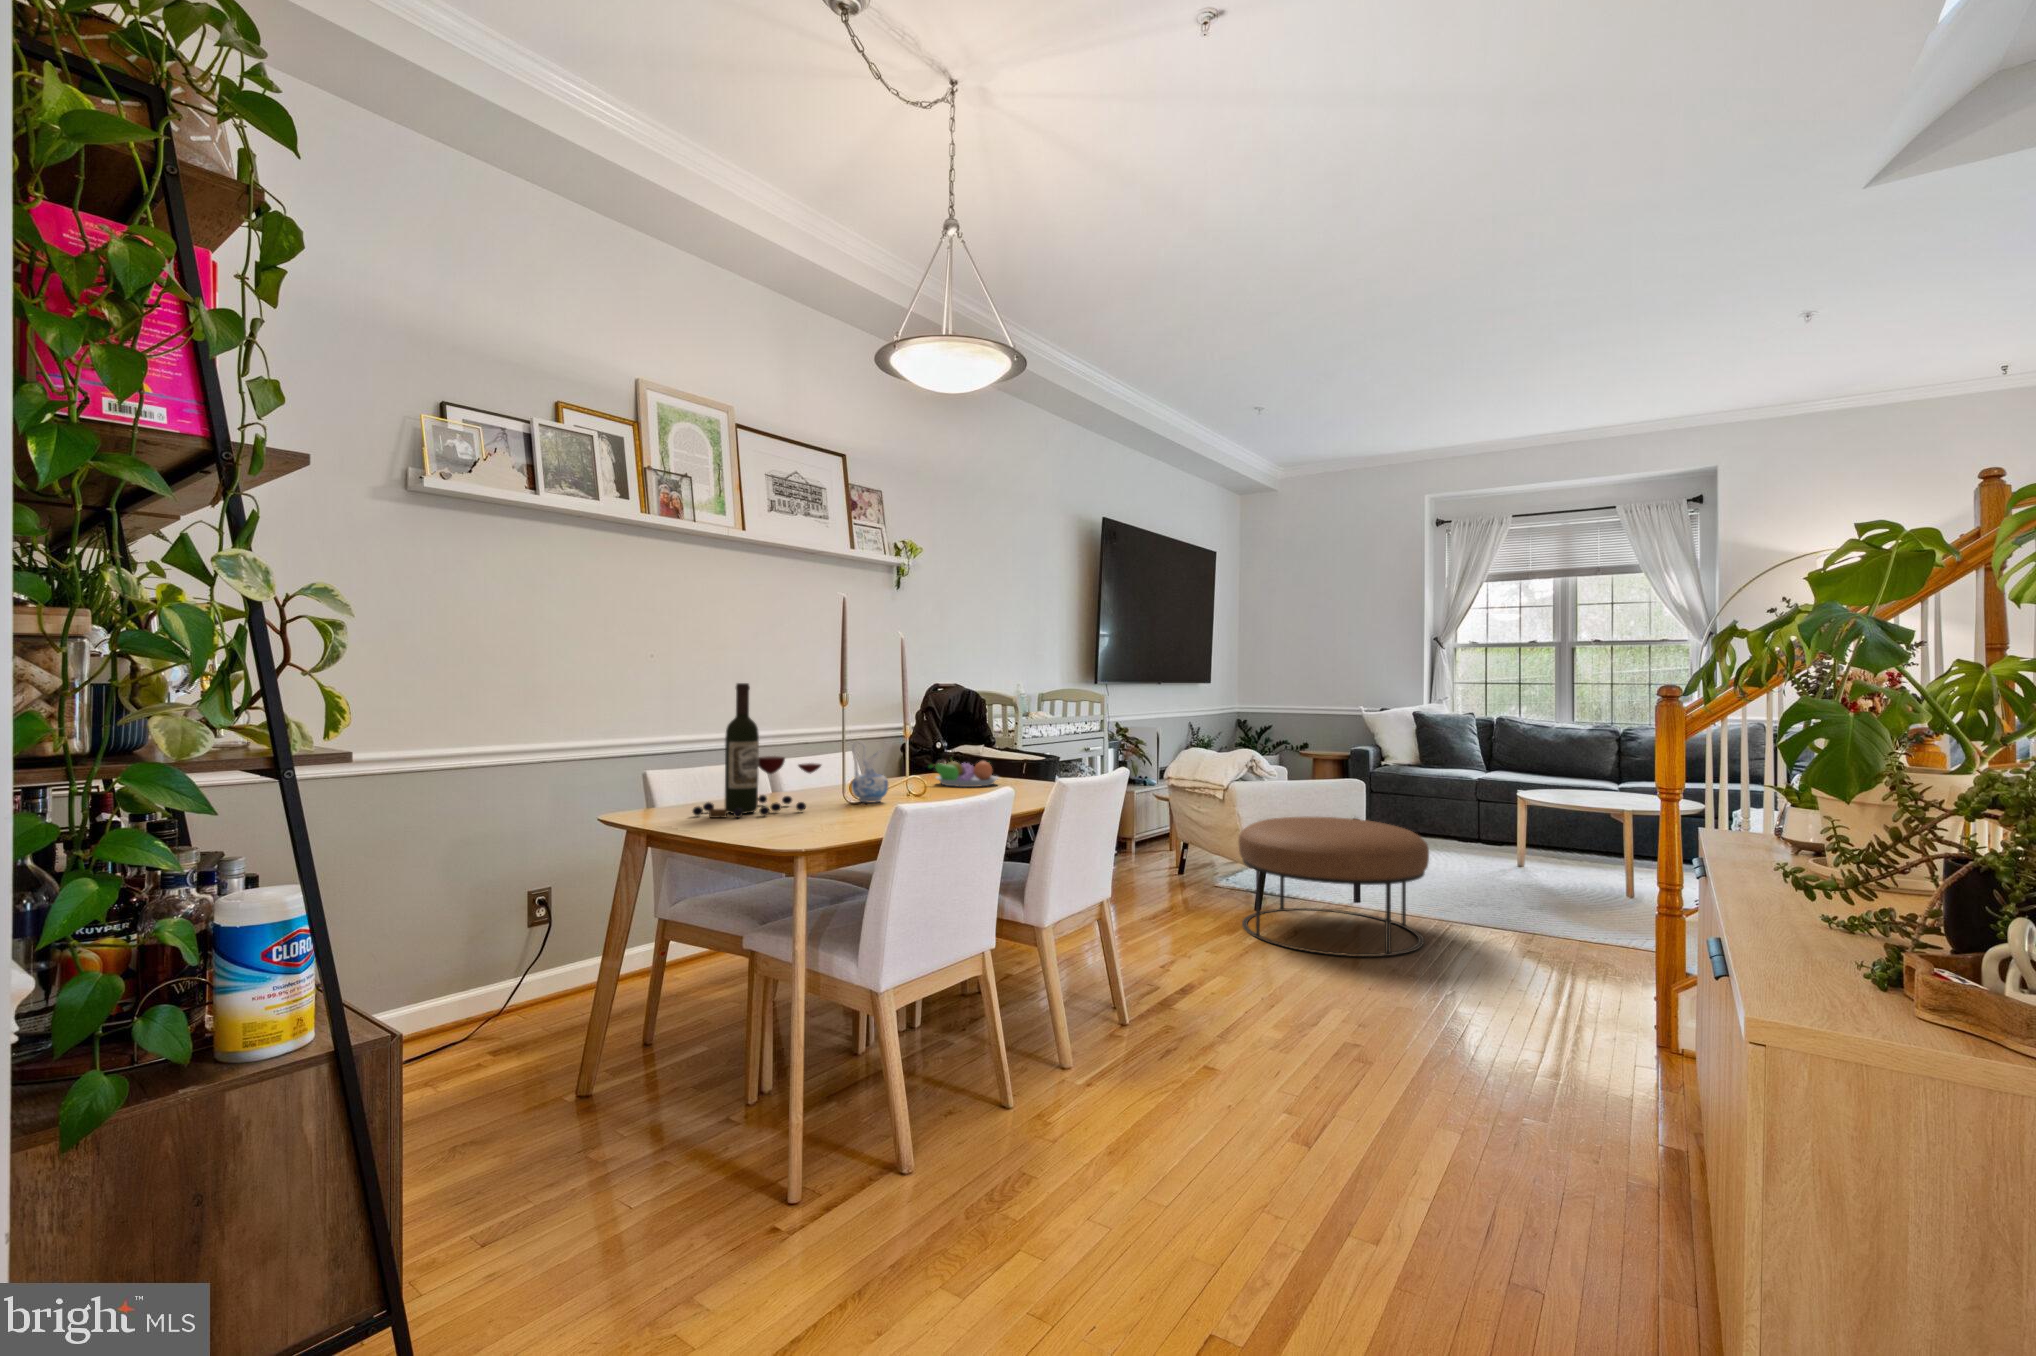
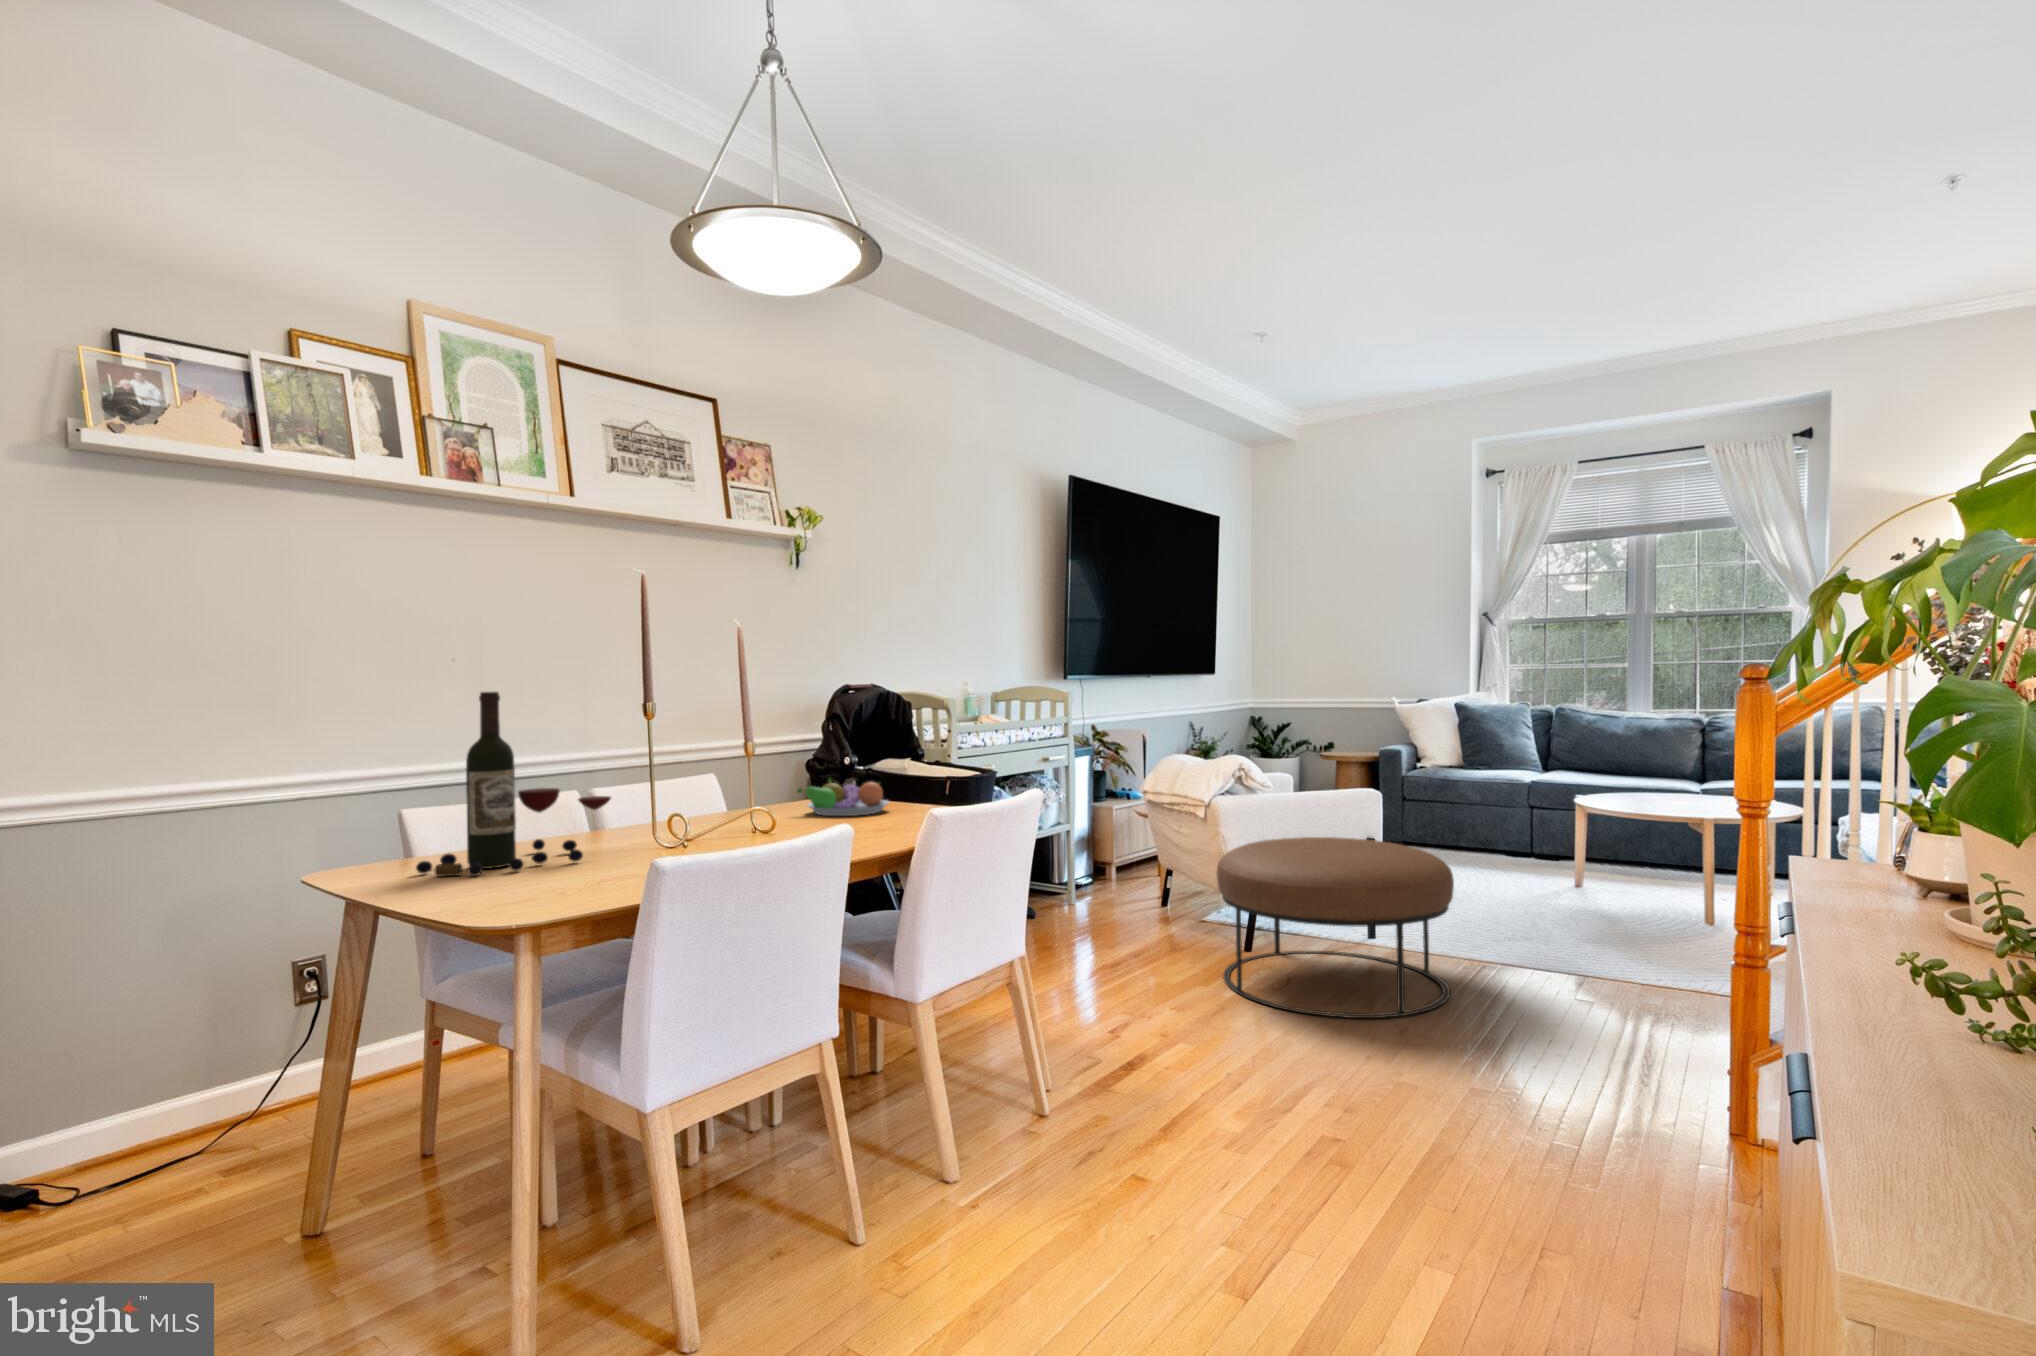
ceramic pitcher: present [852,741,888,803] -> none [663,763,714,845]

